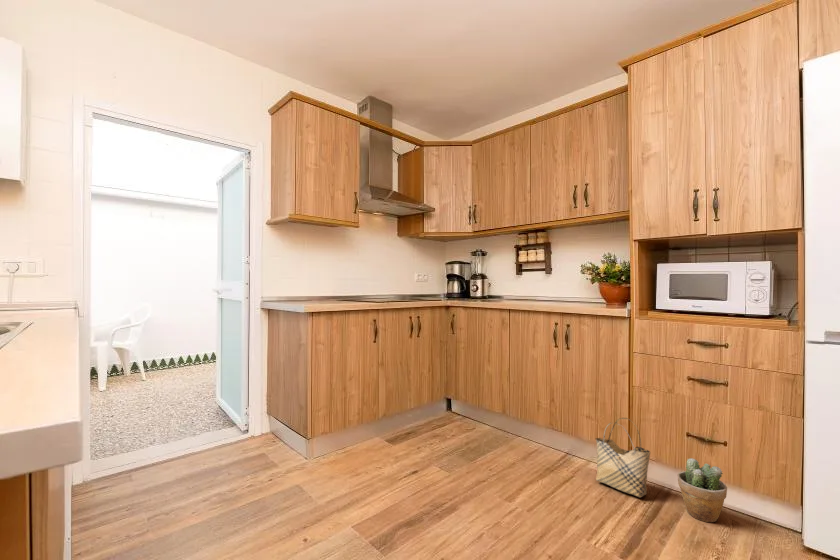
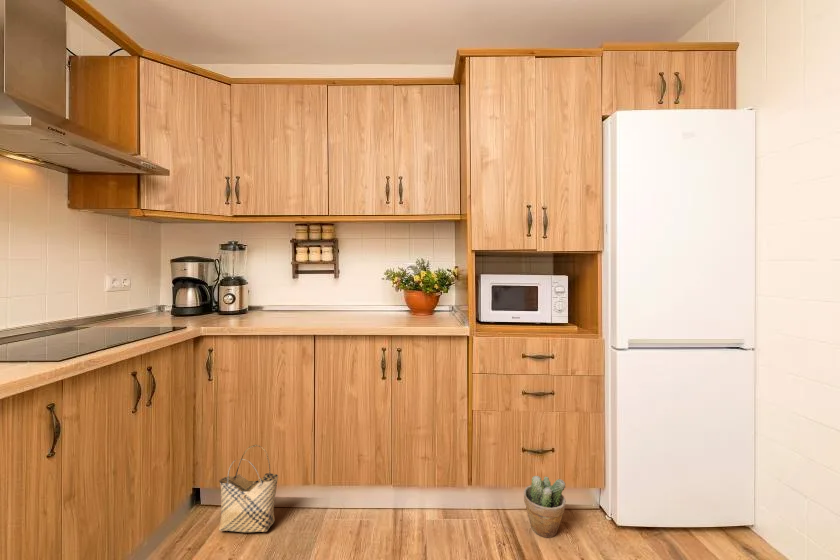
woven basket: present [596,418,650,497] -> present [219,445,278,532]

